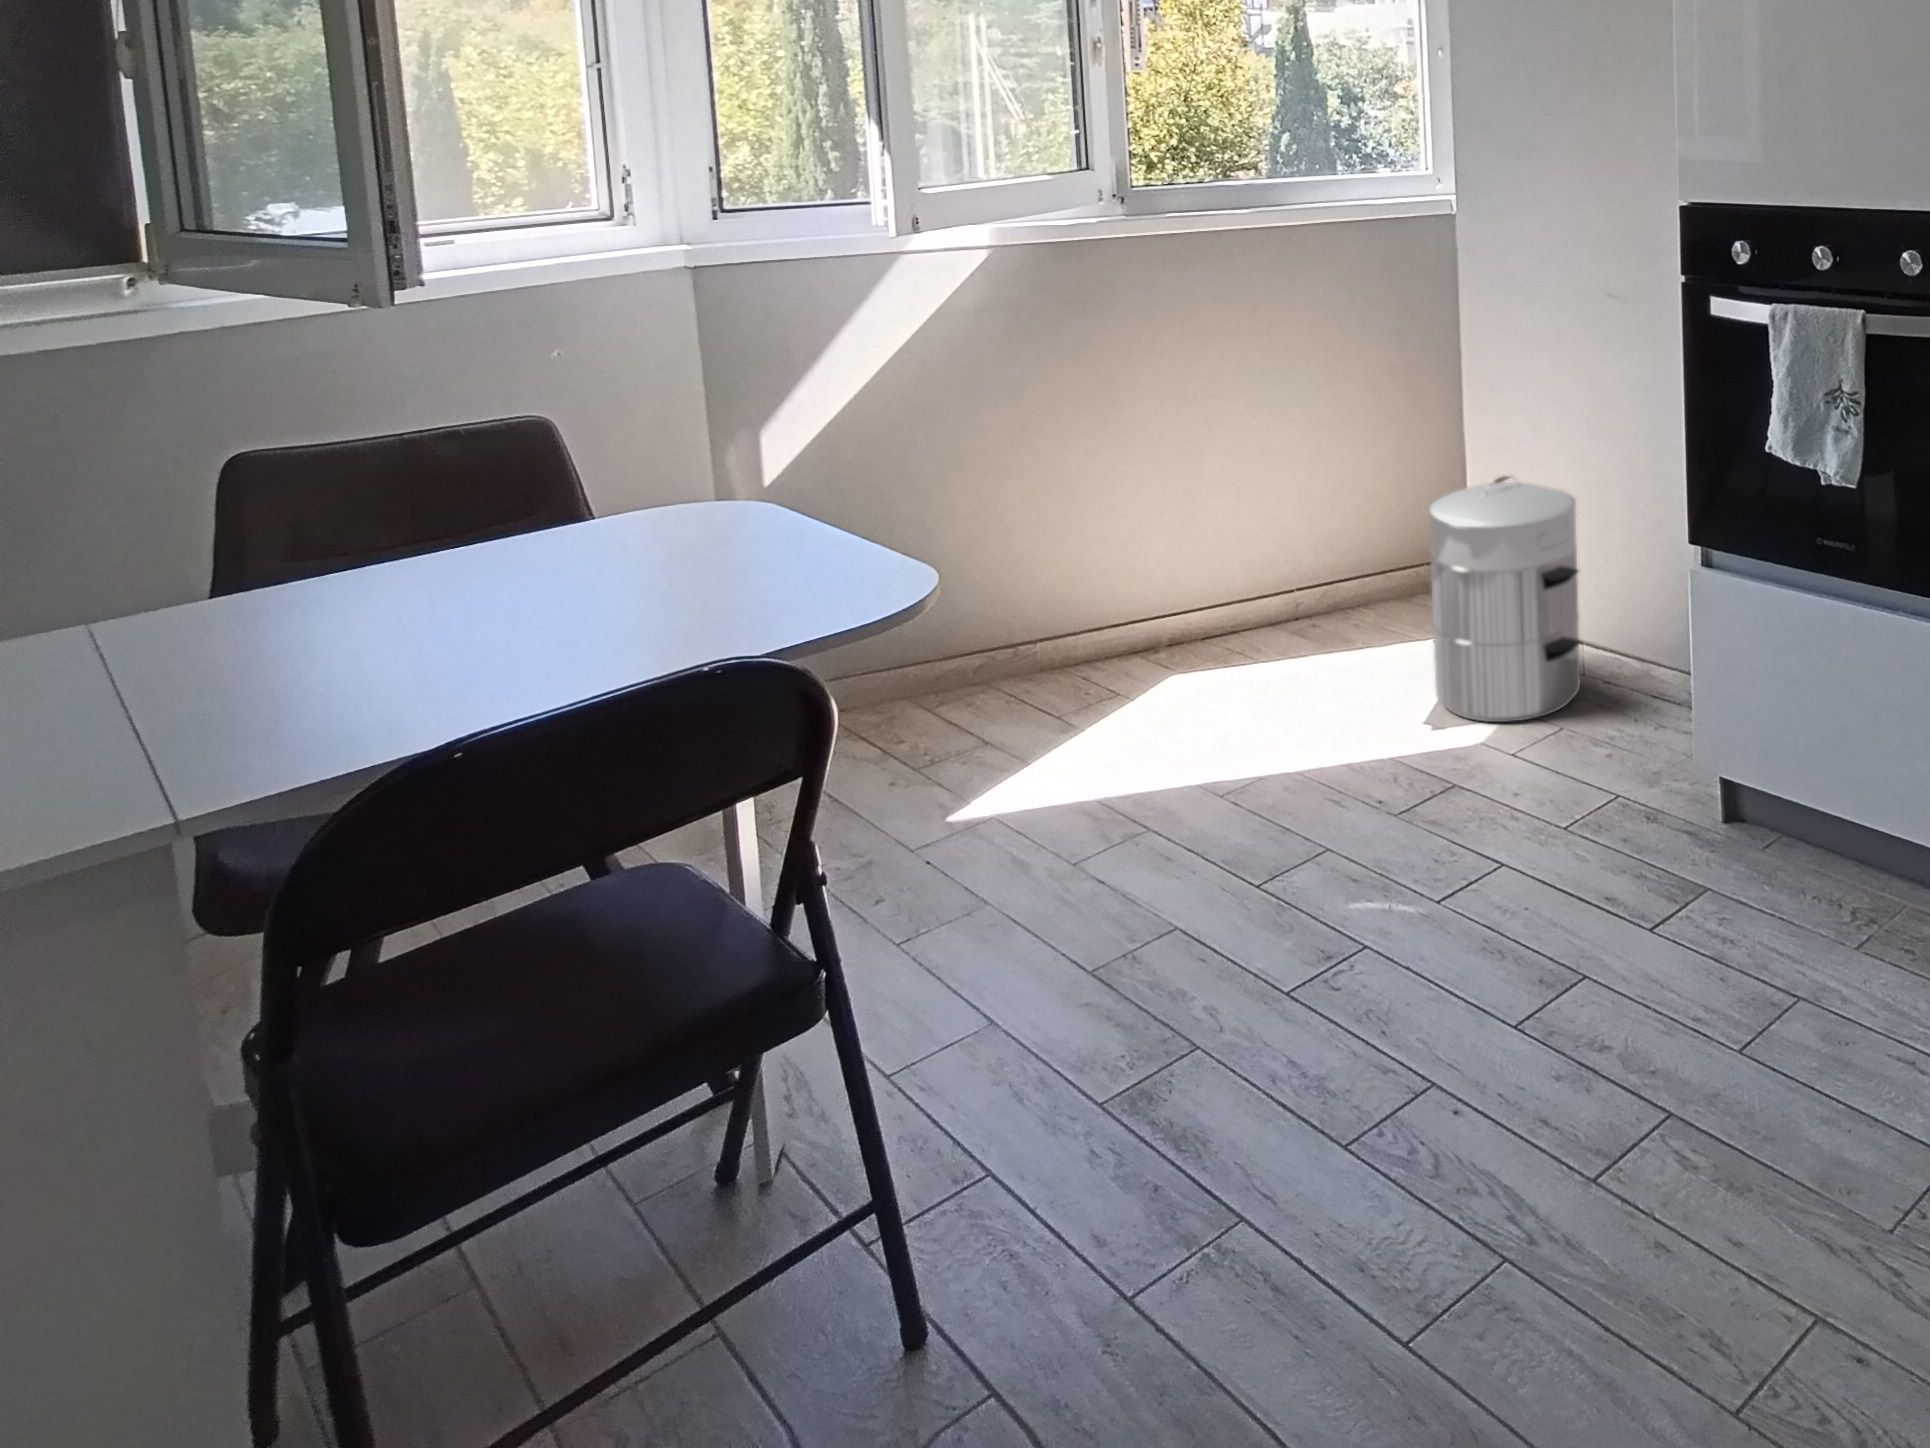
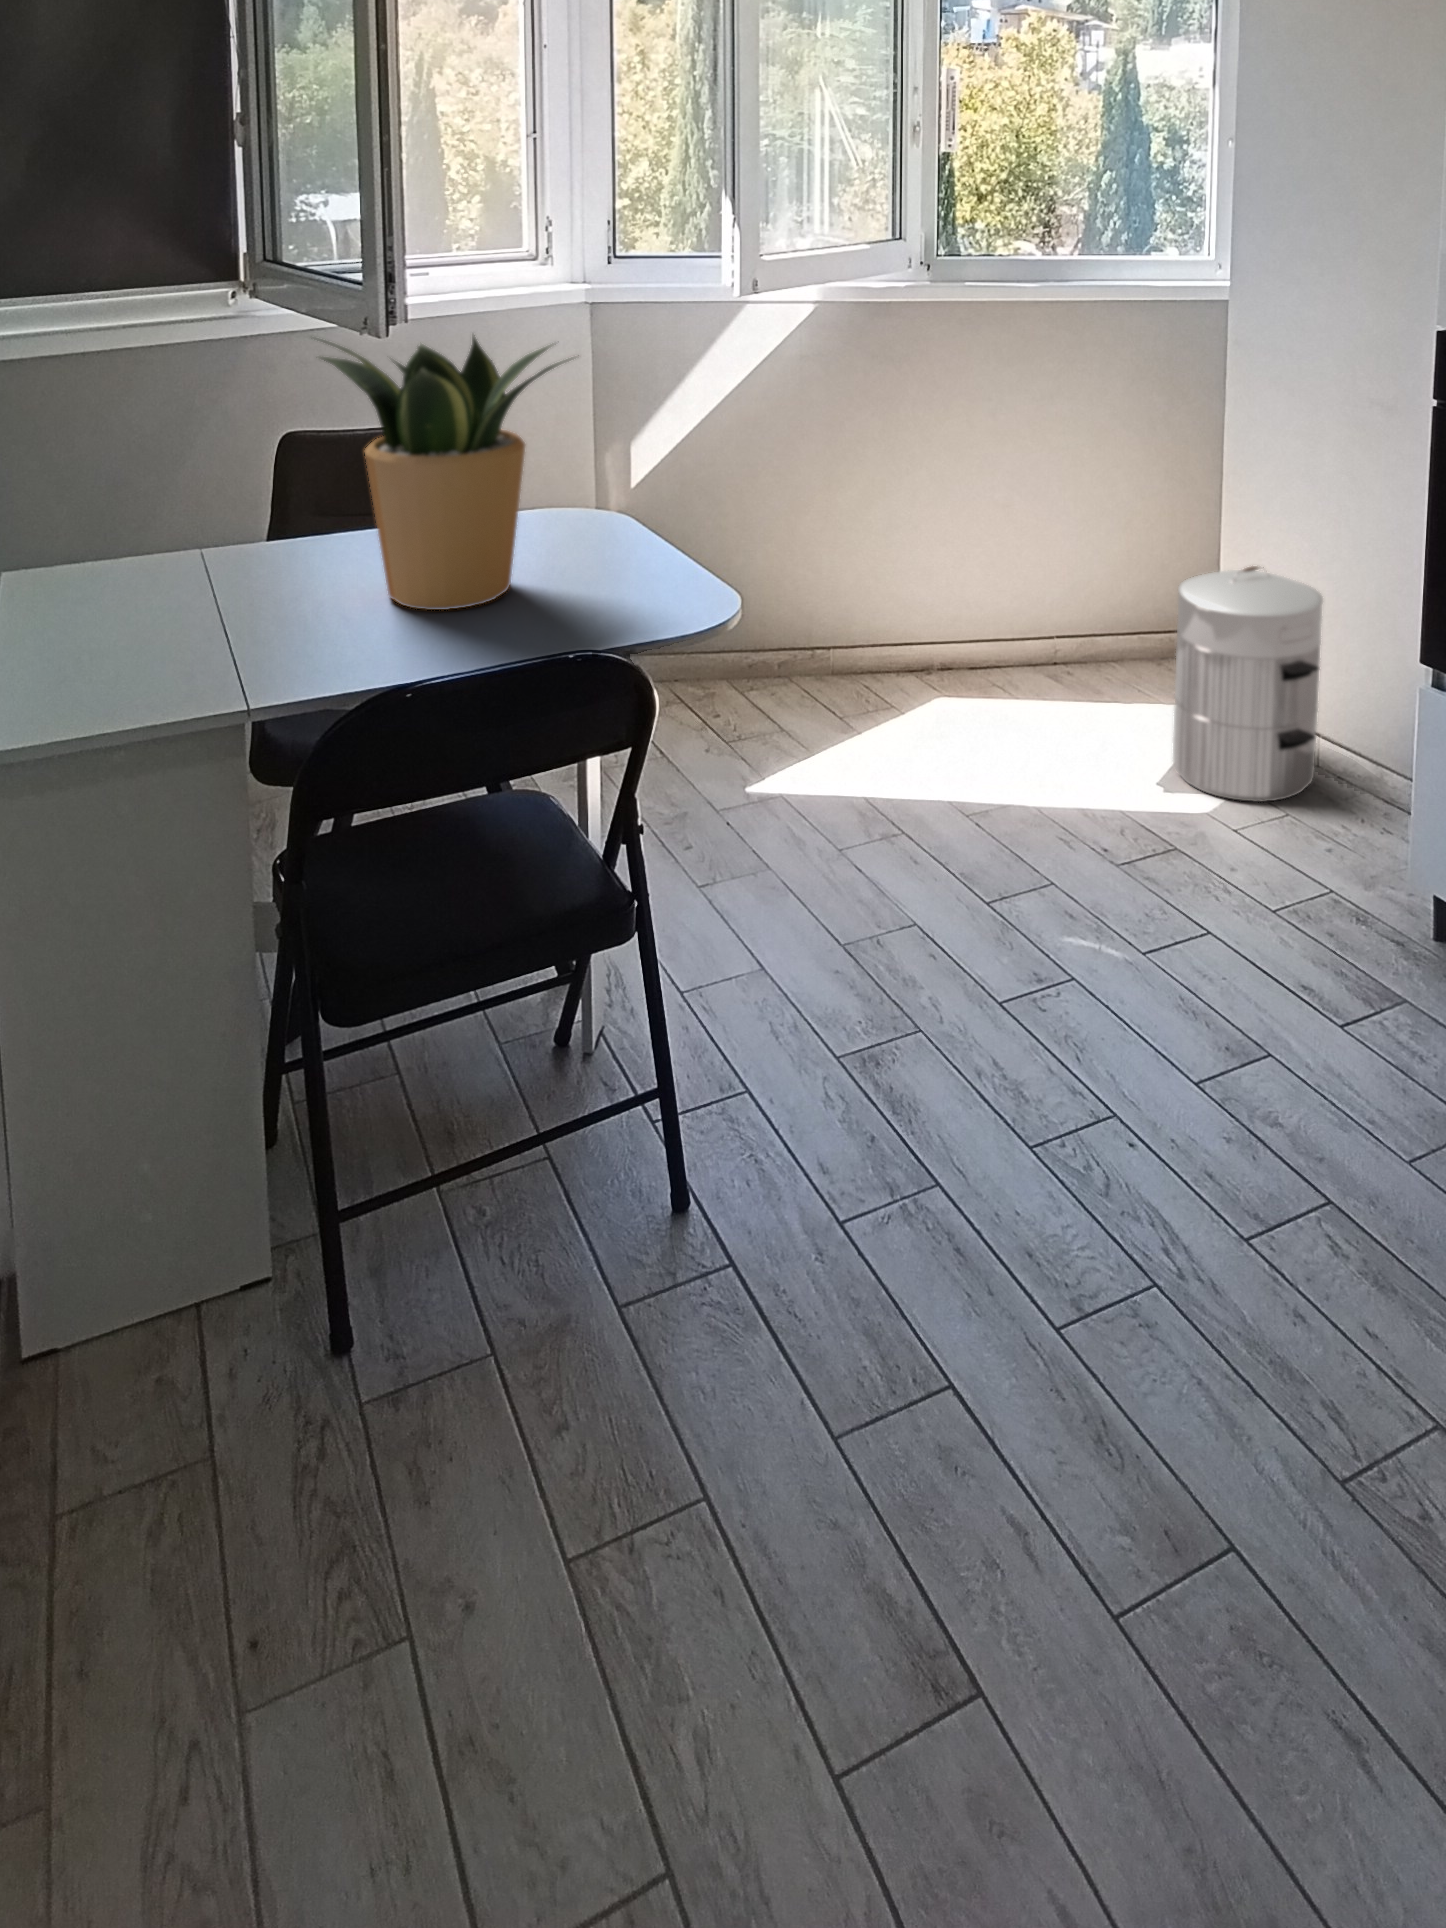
potted plant: none [254,272,692,645] -> present [321,335,579,610]

